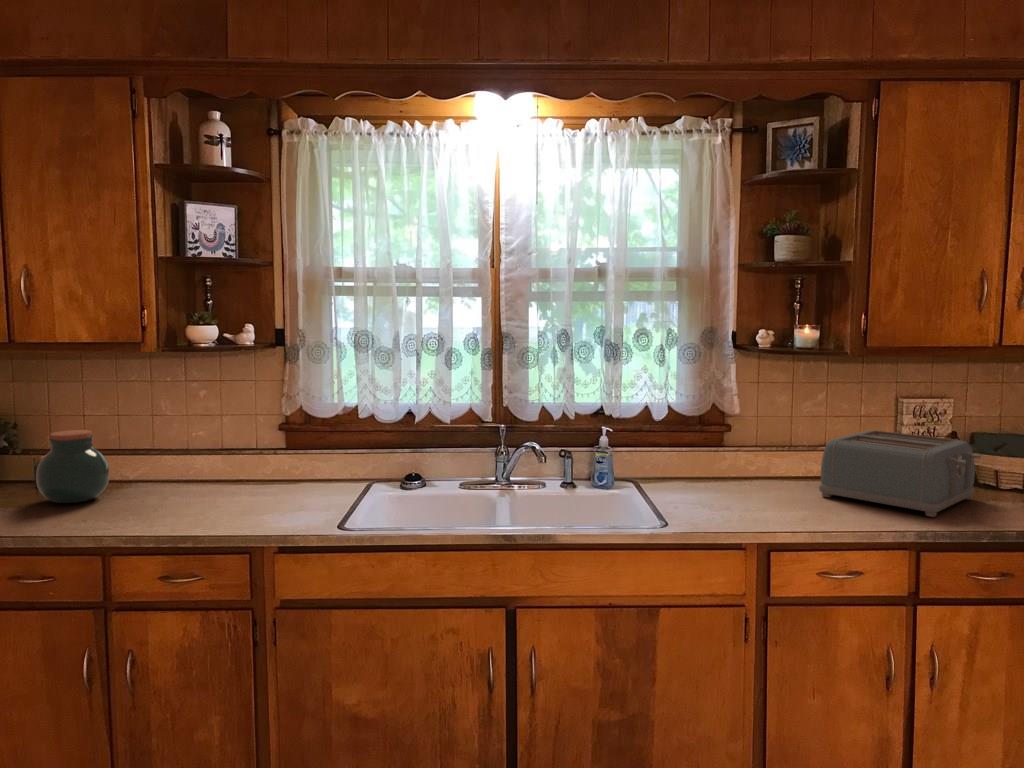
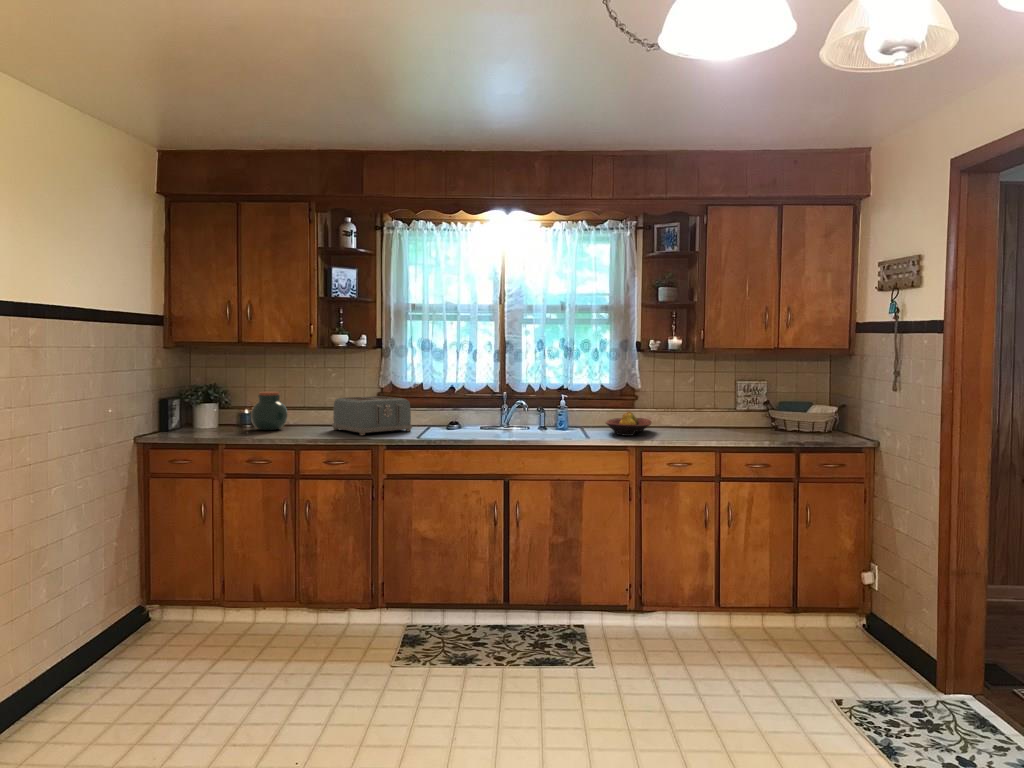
toaster: present [819,430,981,517] -> present [332,396,412,435]
fruit bowl: none [687,460,771,513] -> present [606,412,652,436]

